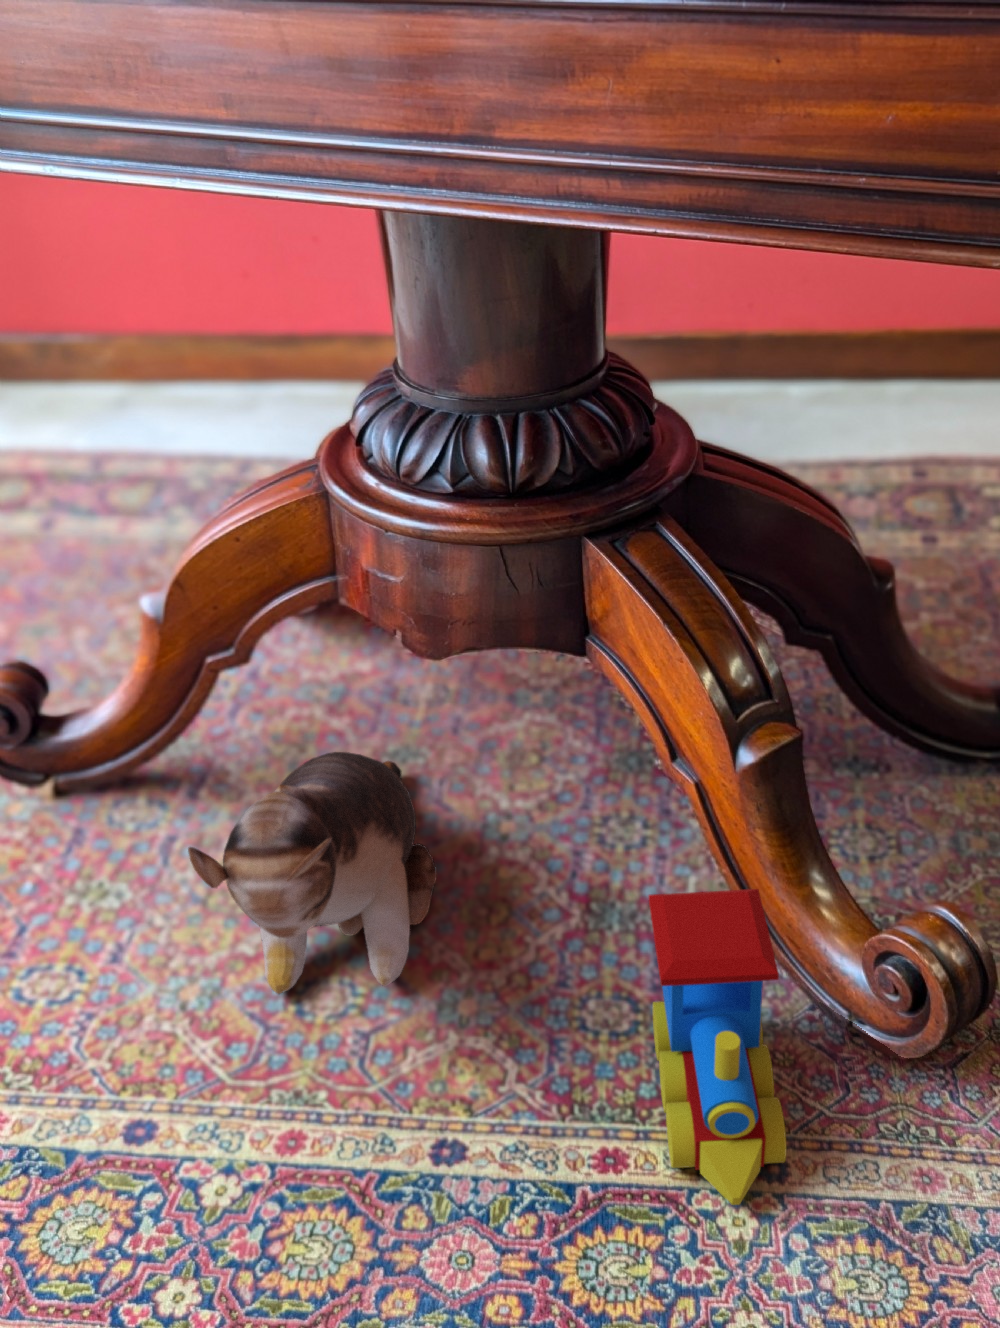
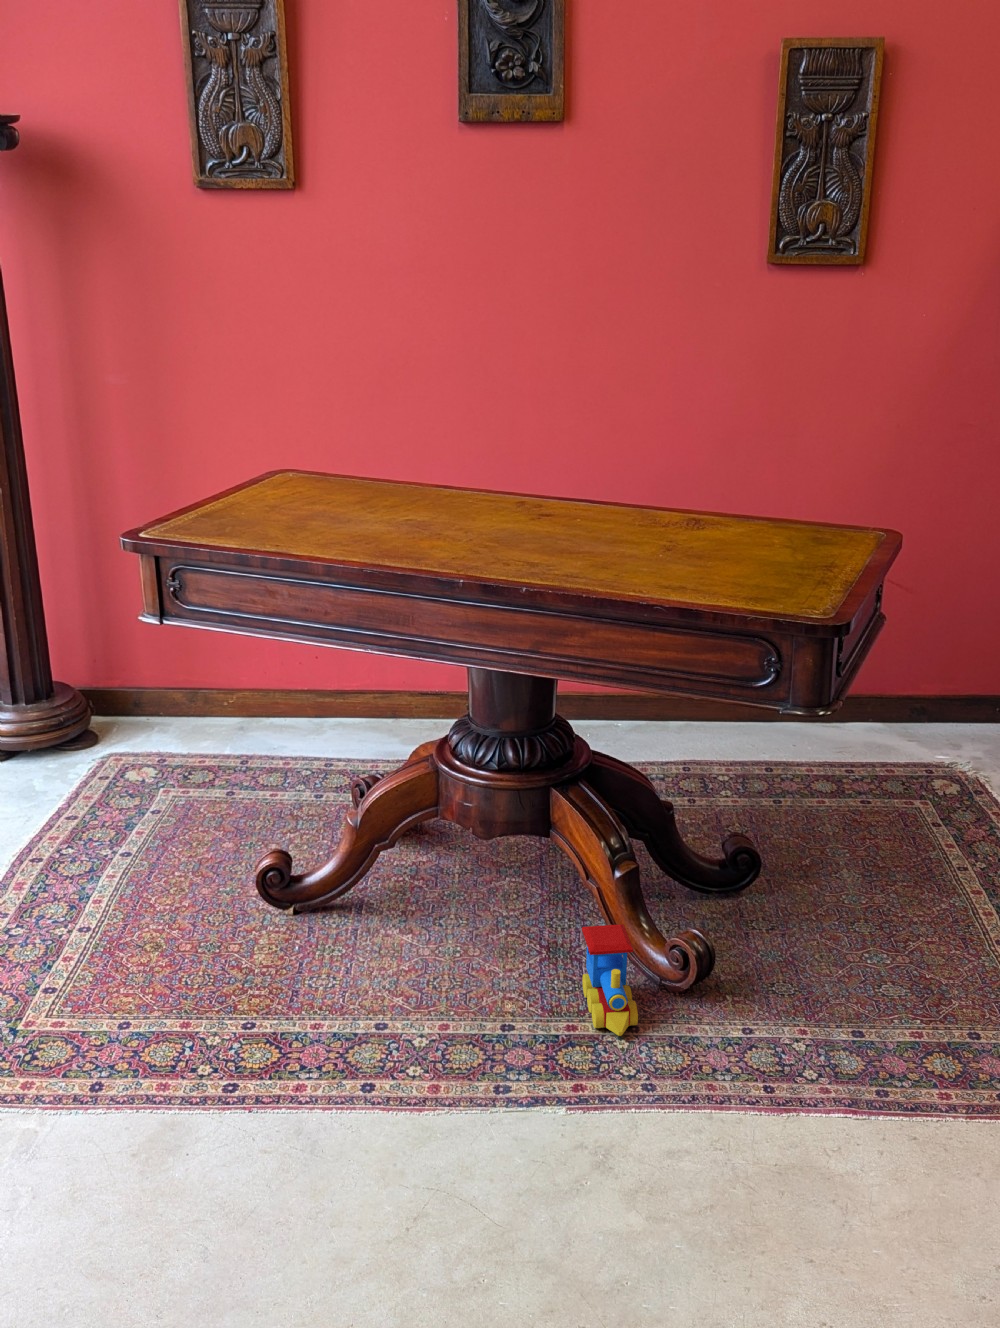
plush toy: present [188,752,437,994] -> none [411,881,483,981]

